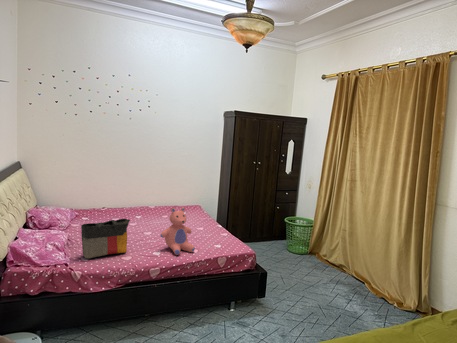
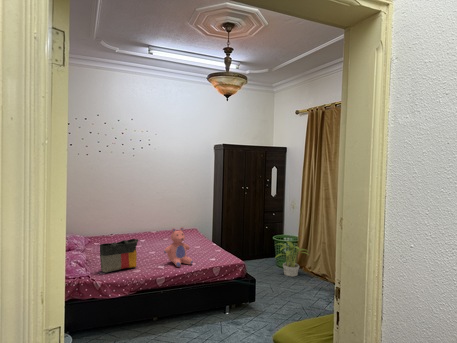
potted plant: none [287,225,328,265] -> present [275,242,309,276]

